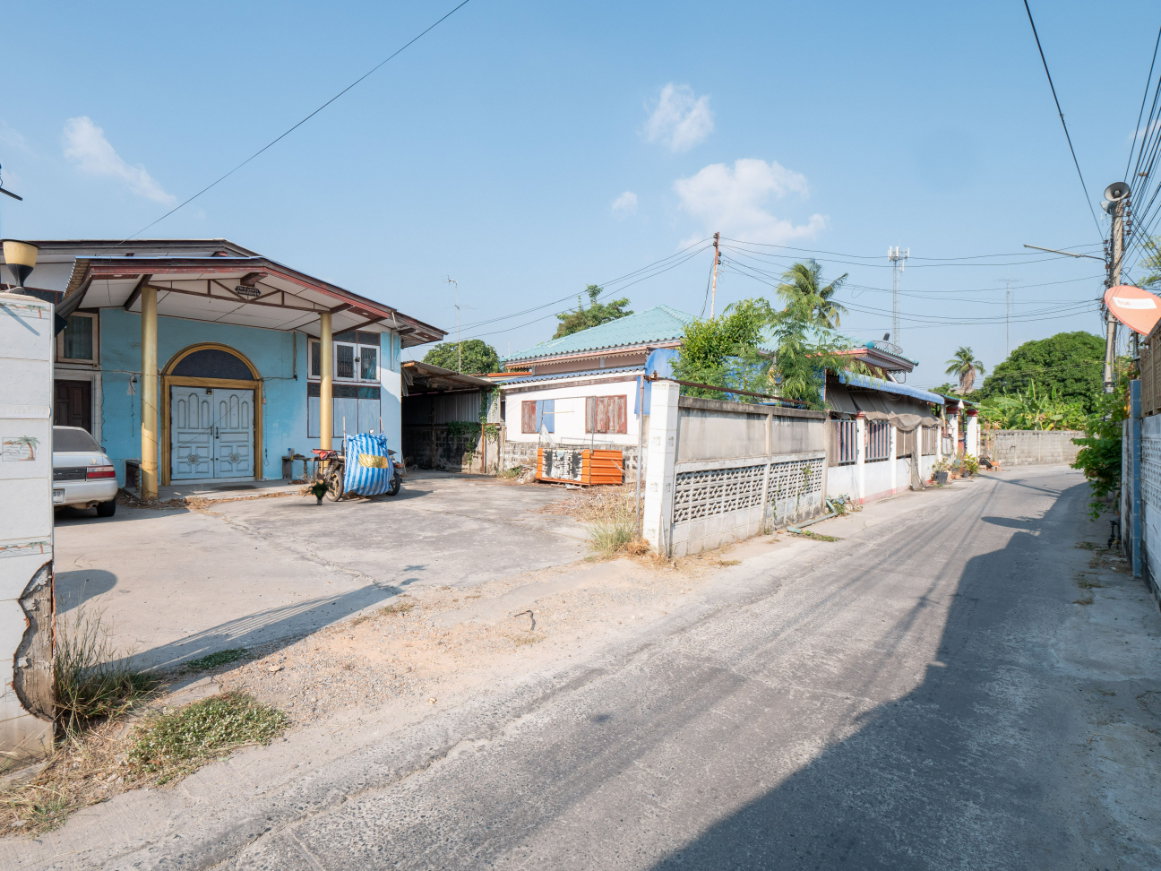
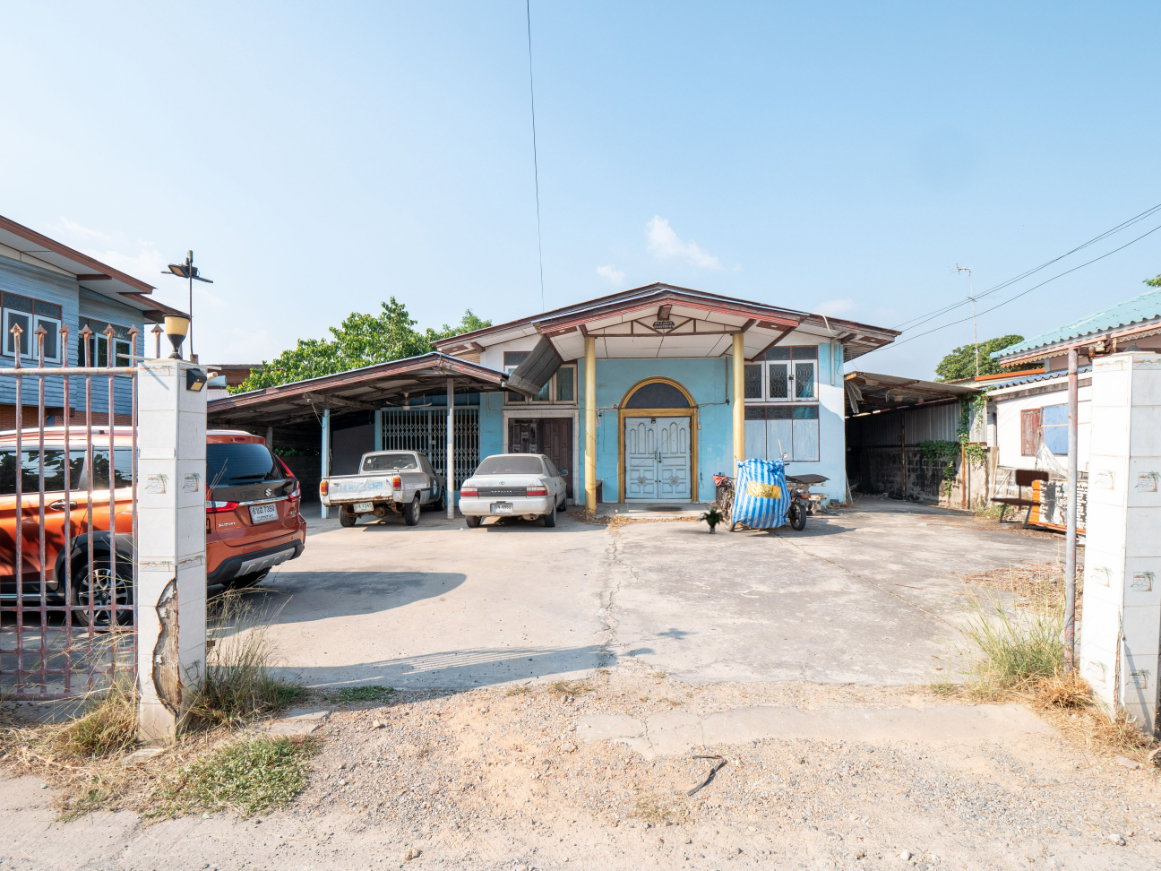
bench: none [513,442,550,484] -> present [990,469,1049,529]

